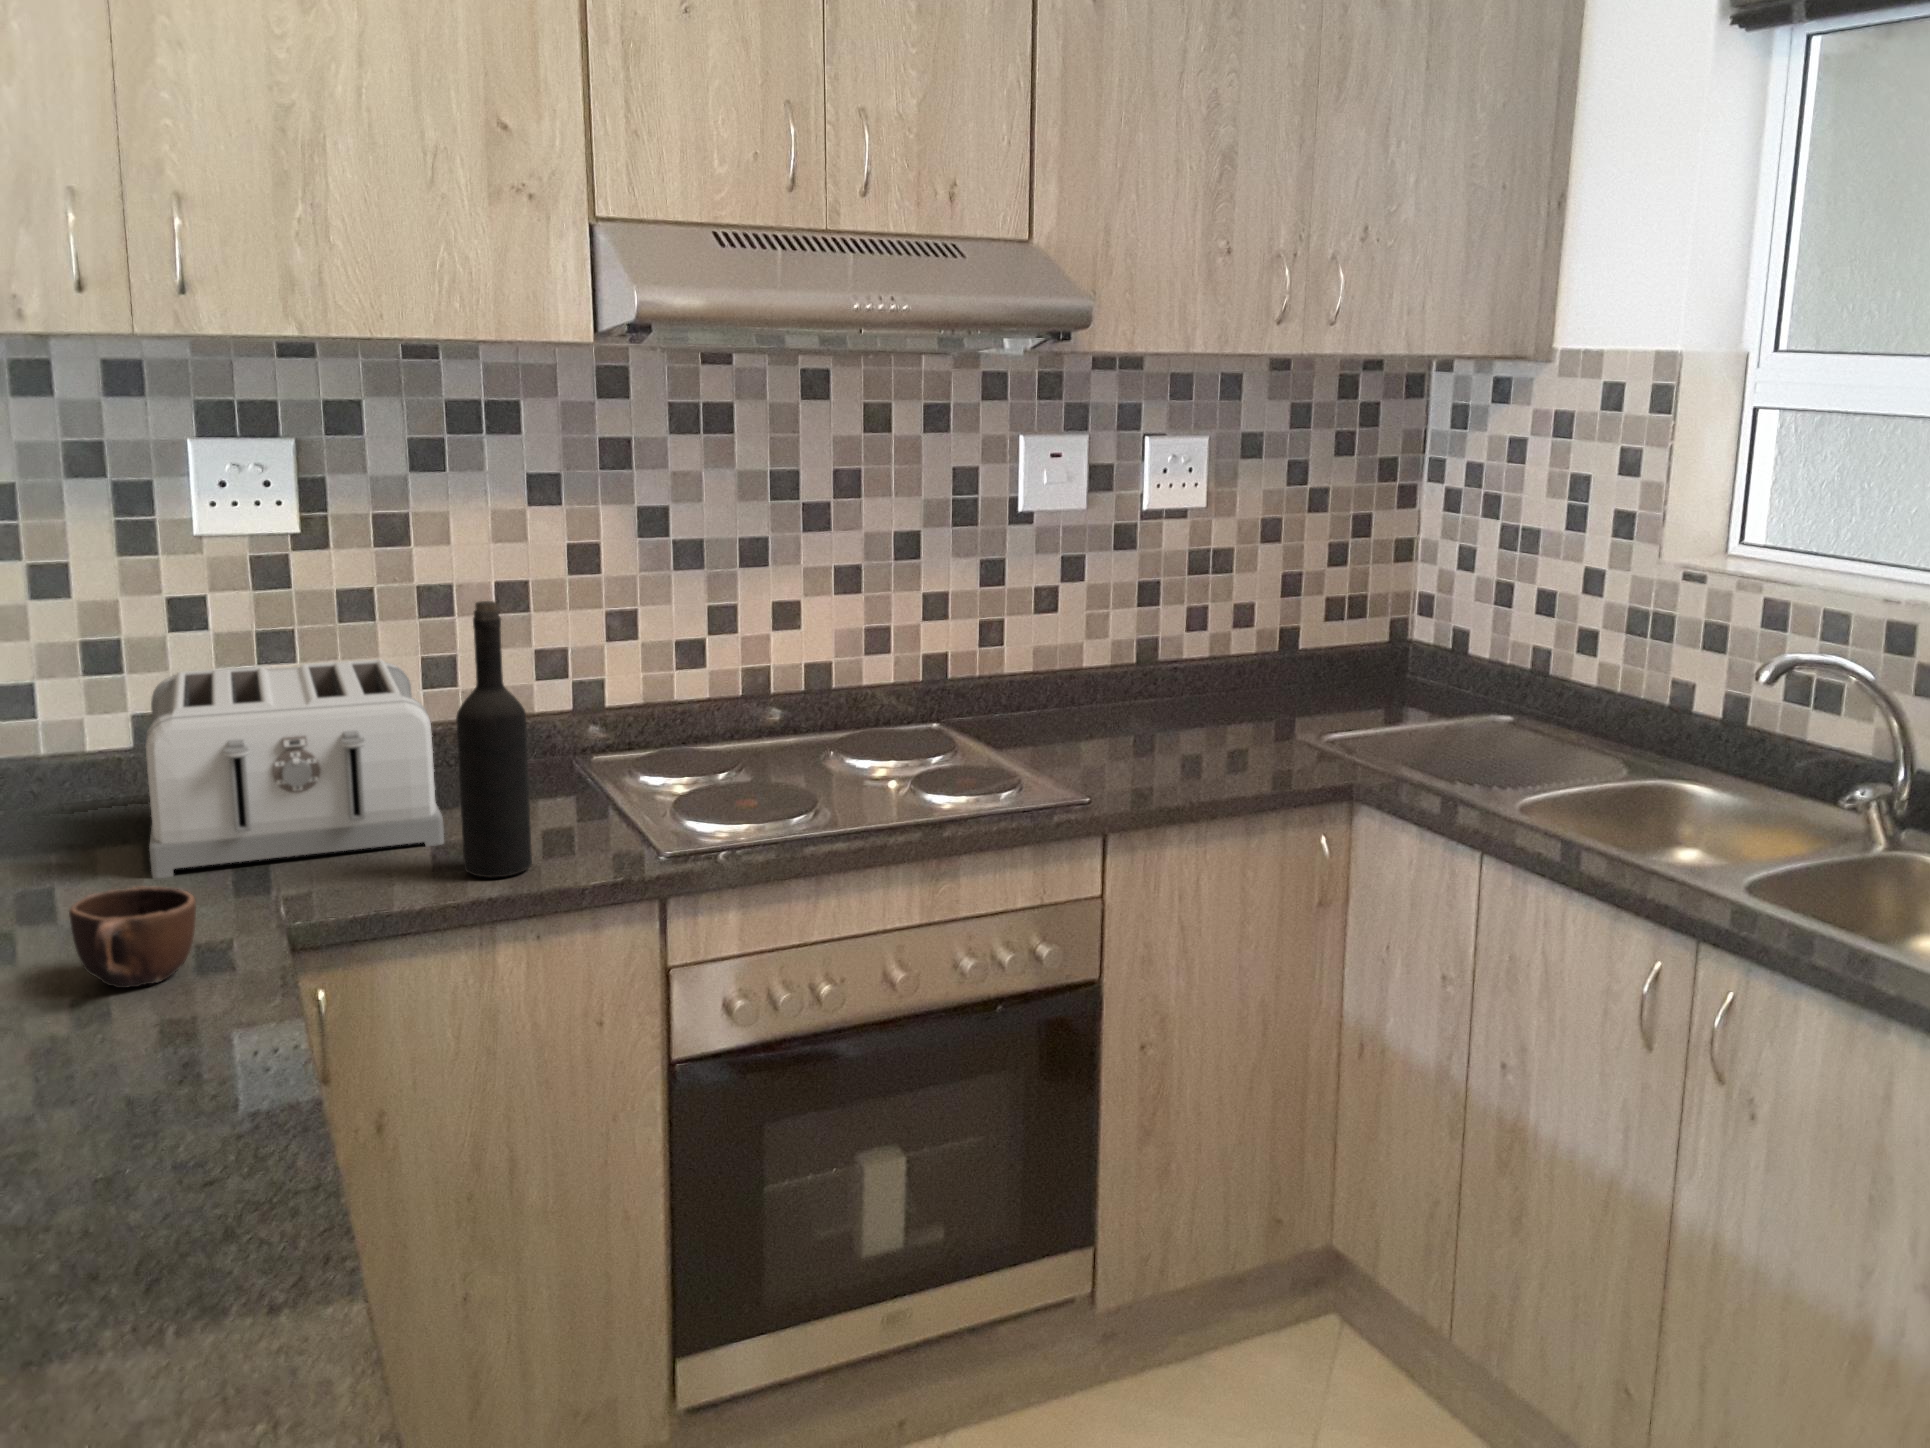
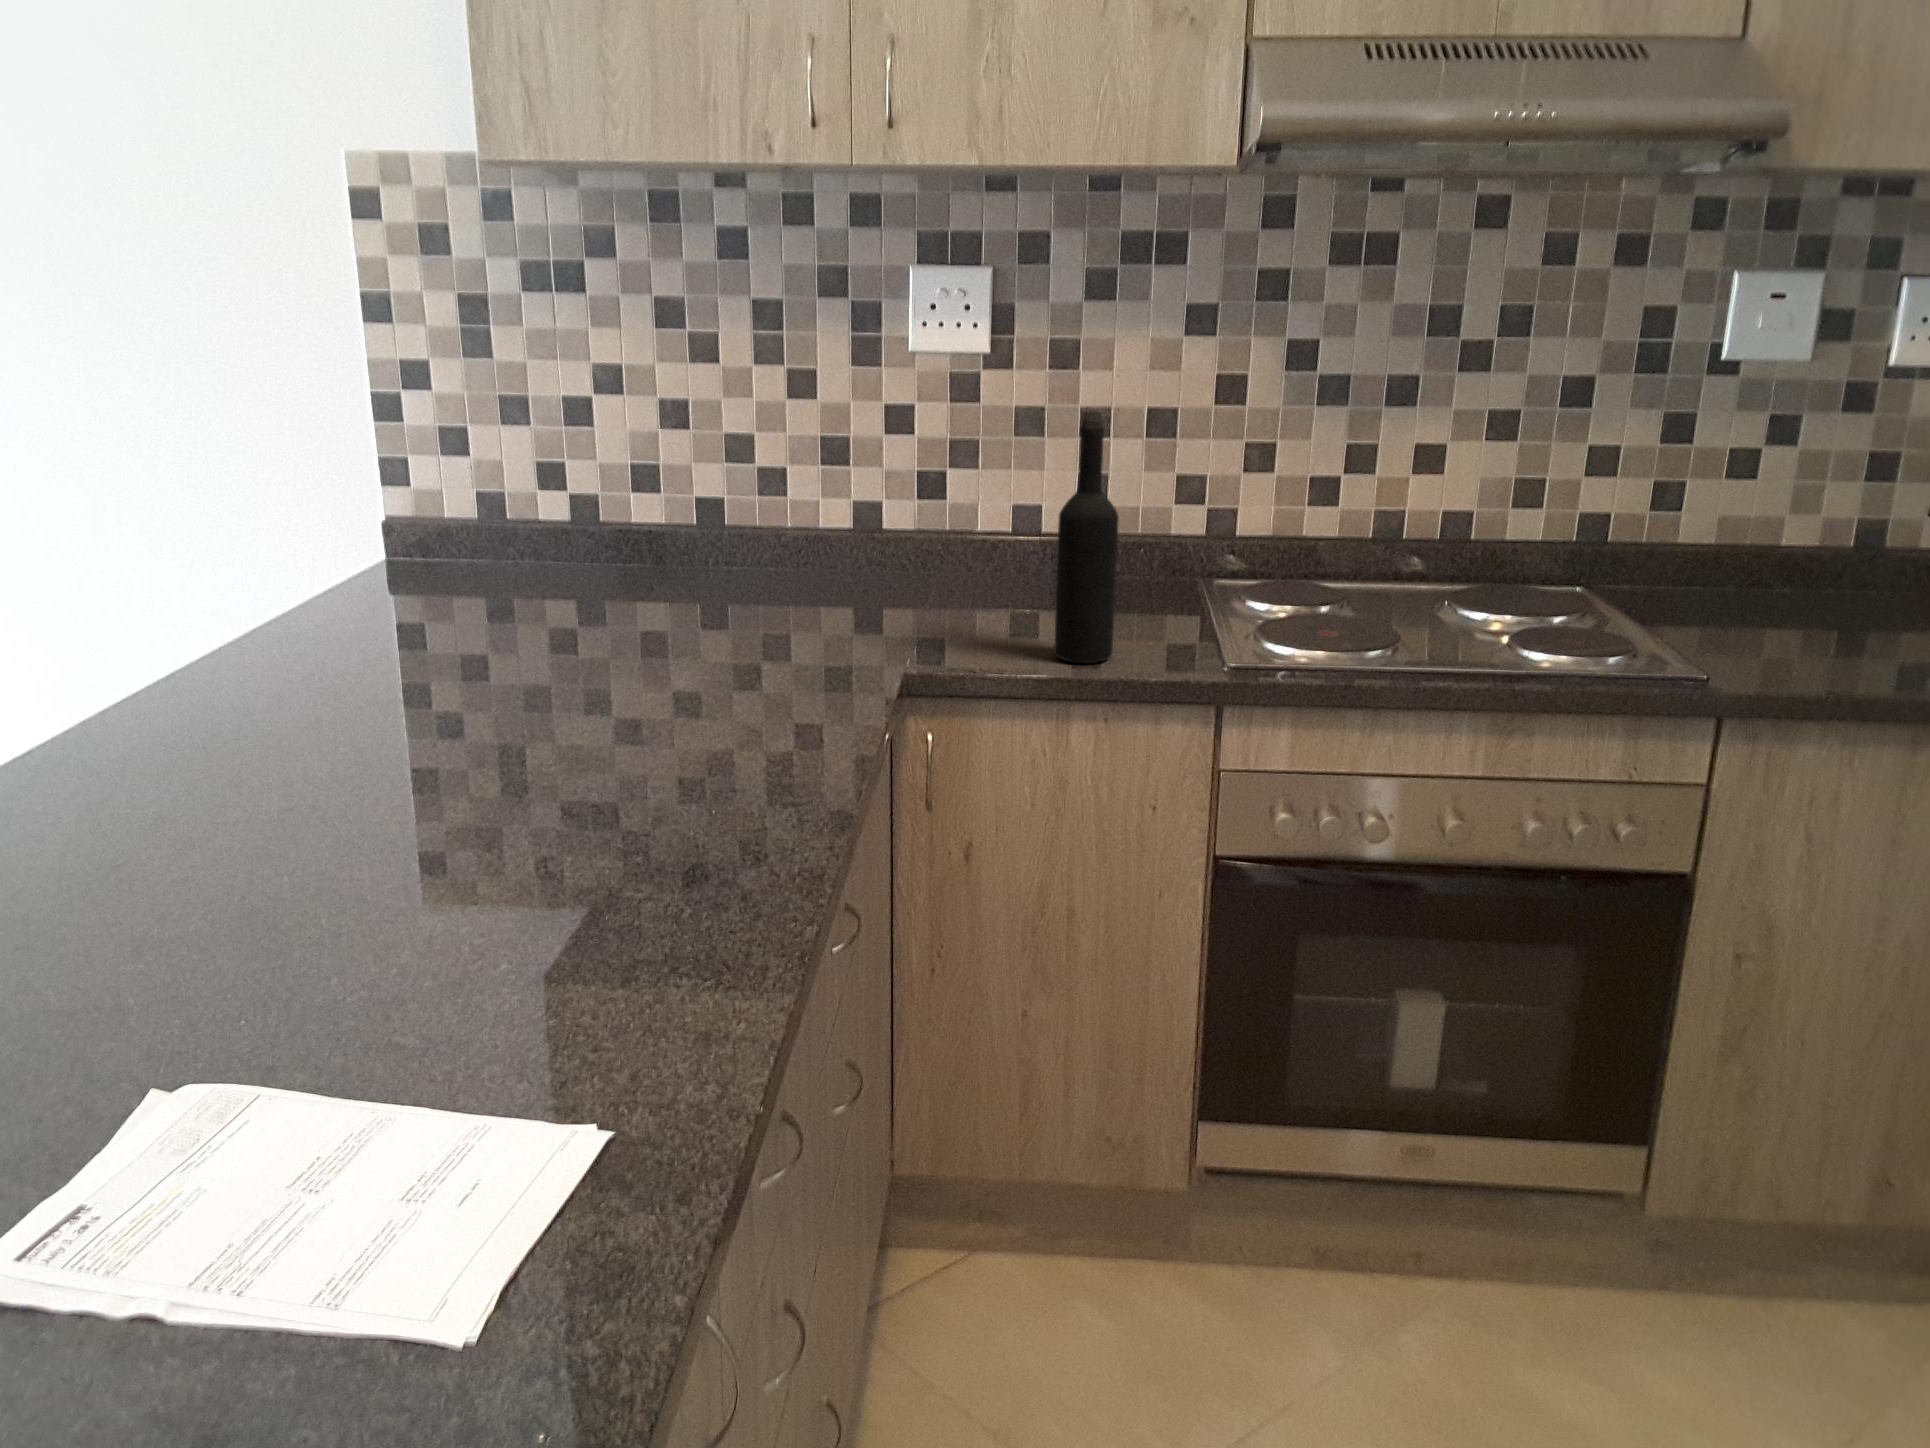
toaster: present [145,659,444,879] -> none [831,466,1065,636]
mug: present [69,886,196,988] -> none [730,621,820,698]

